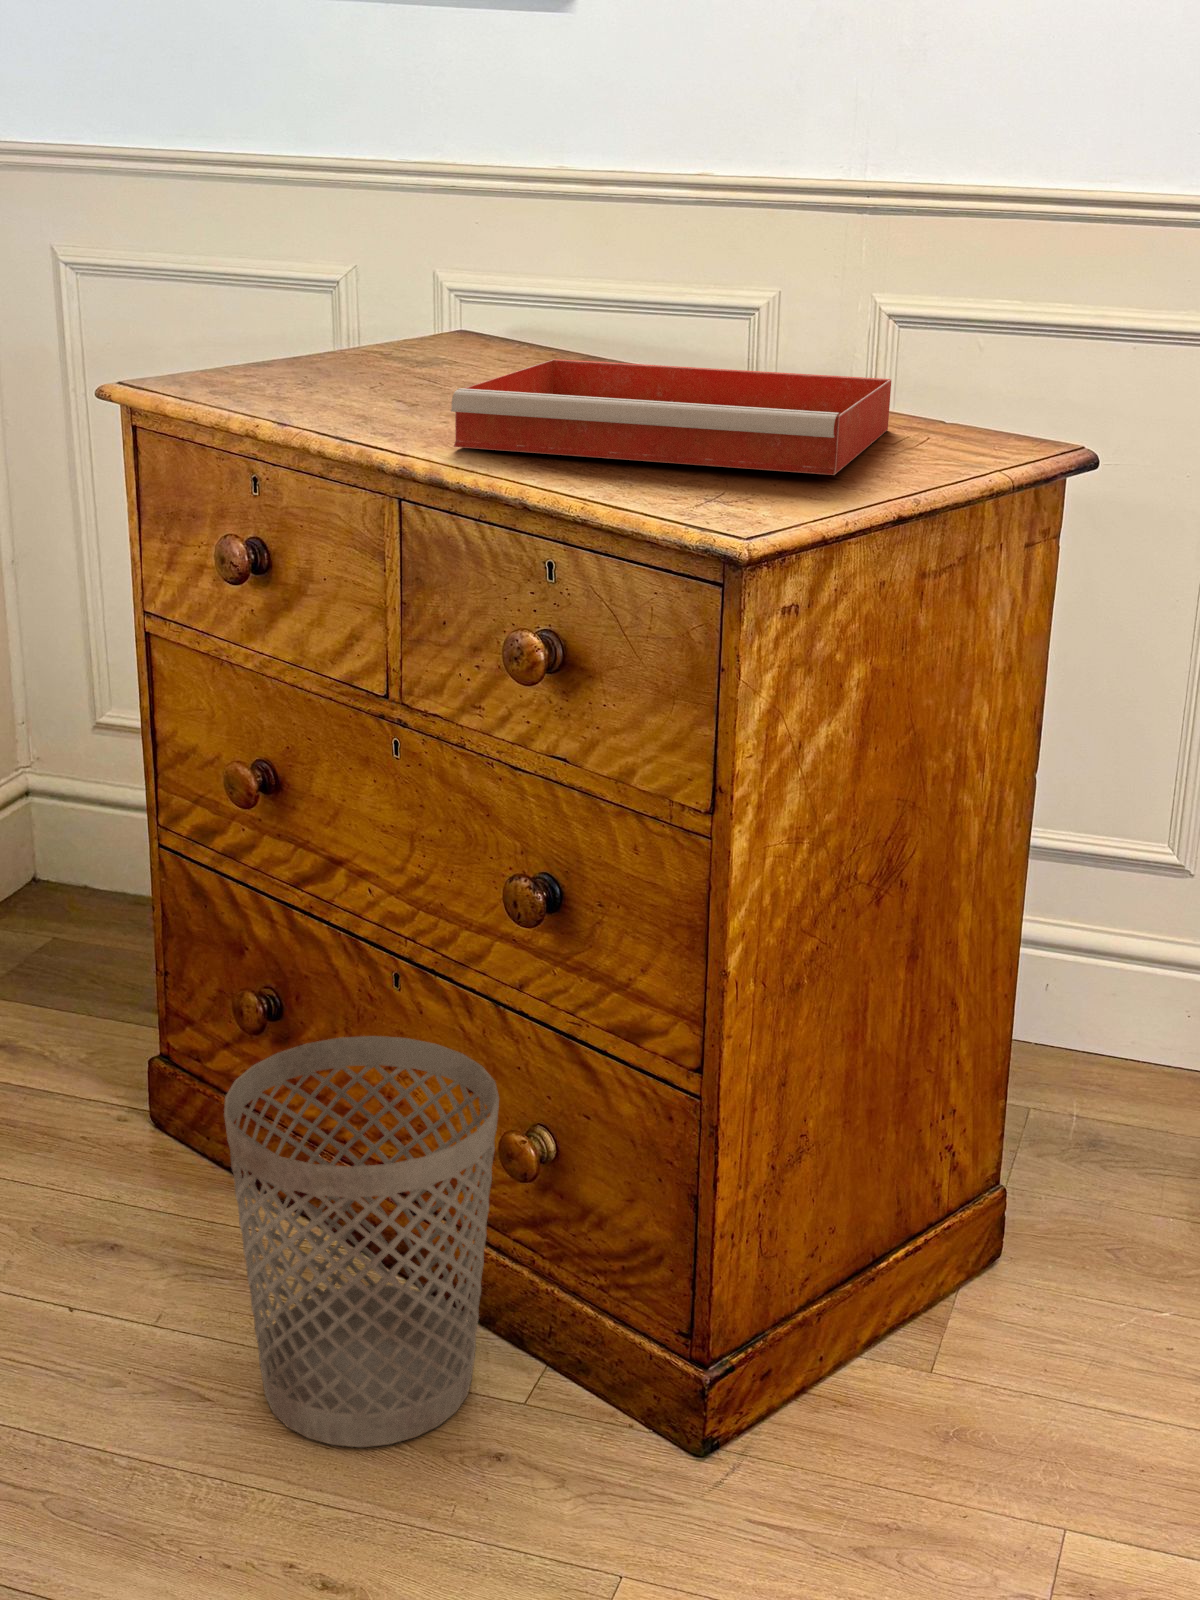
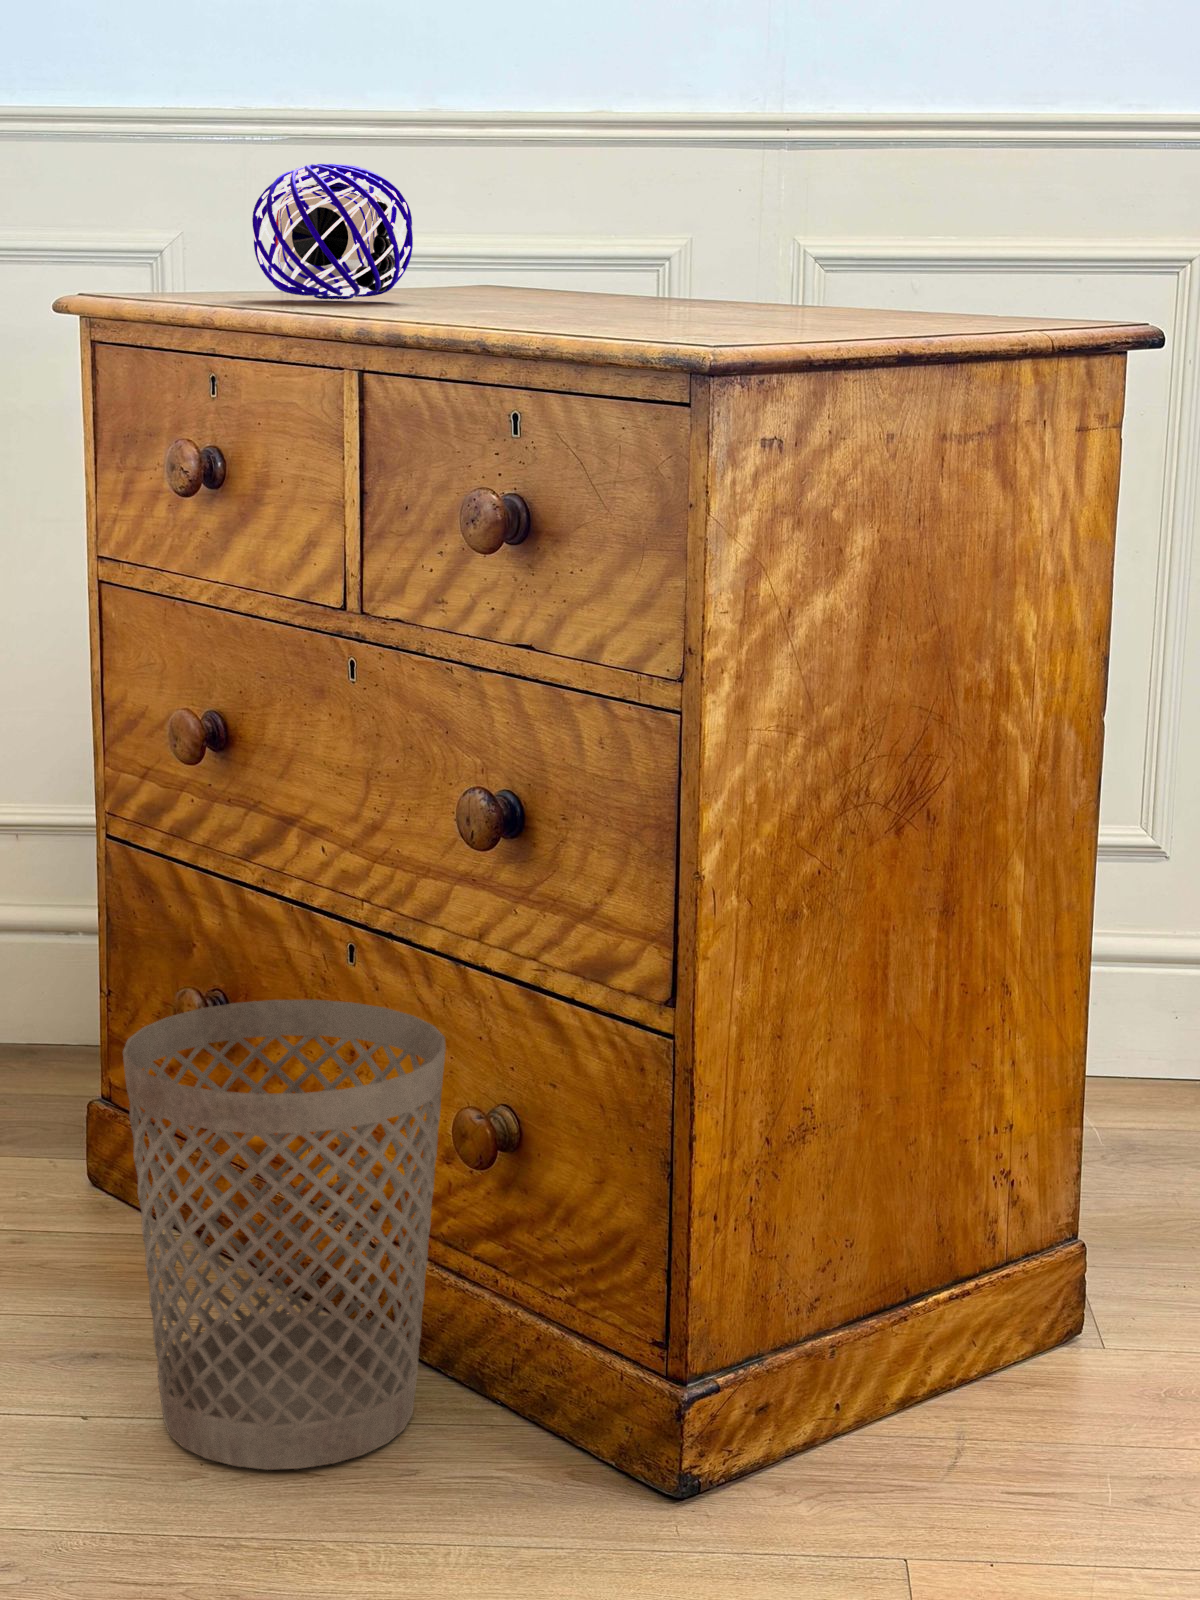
decorative orb: none [275,261,418,382] -> present [252,164,413,299]
tray: present [451,359,891,475] -> none [415,246,933,322]

